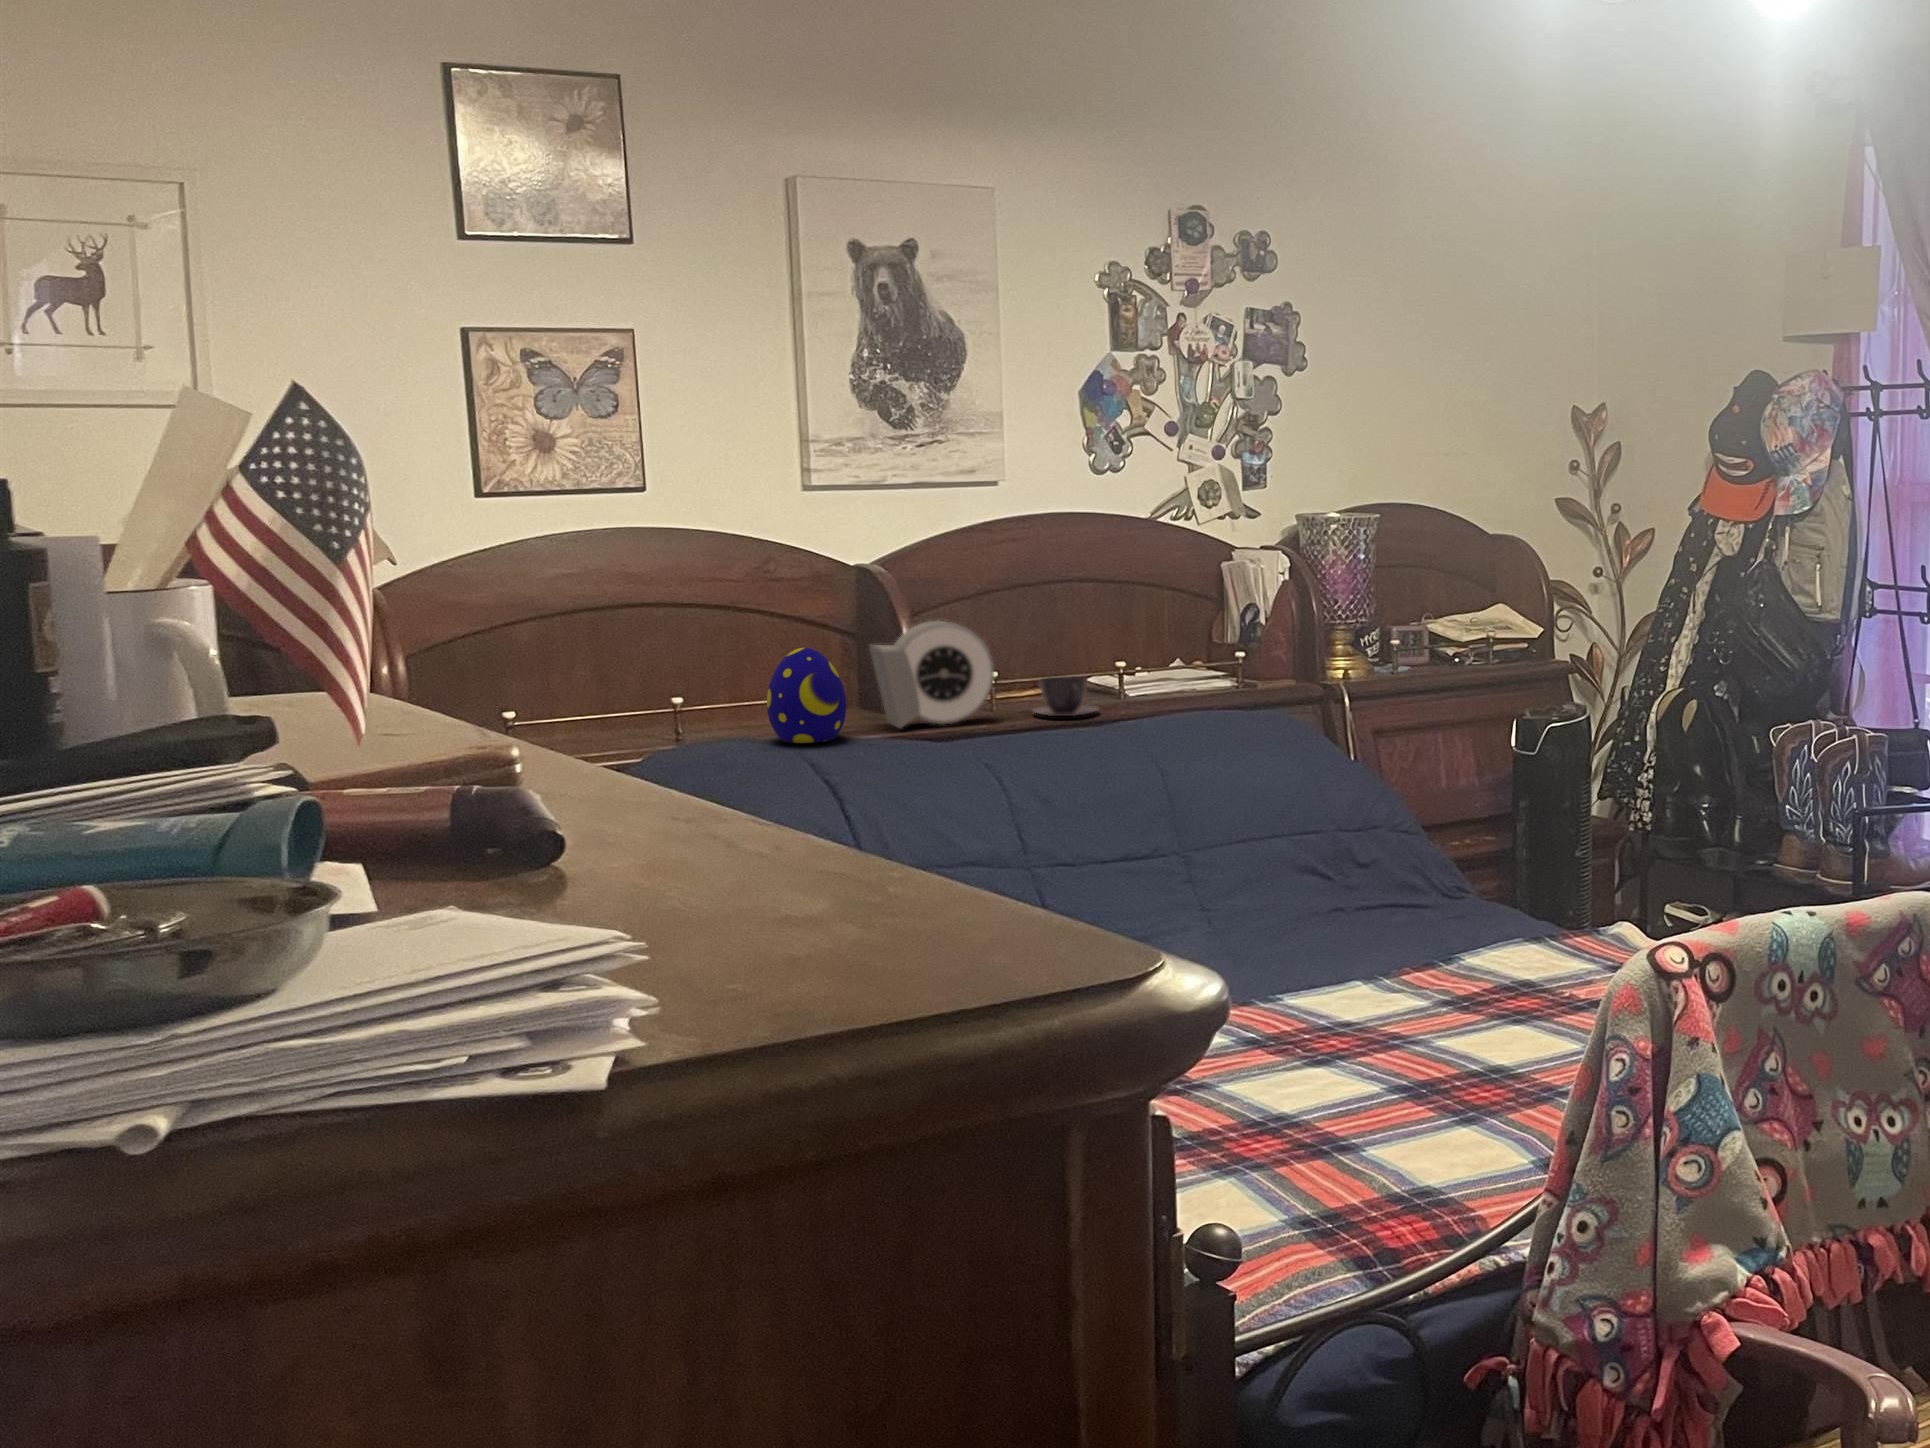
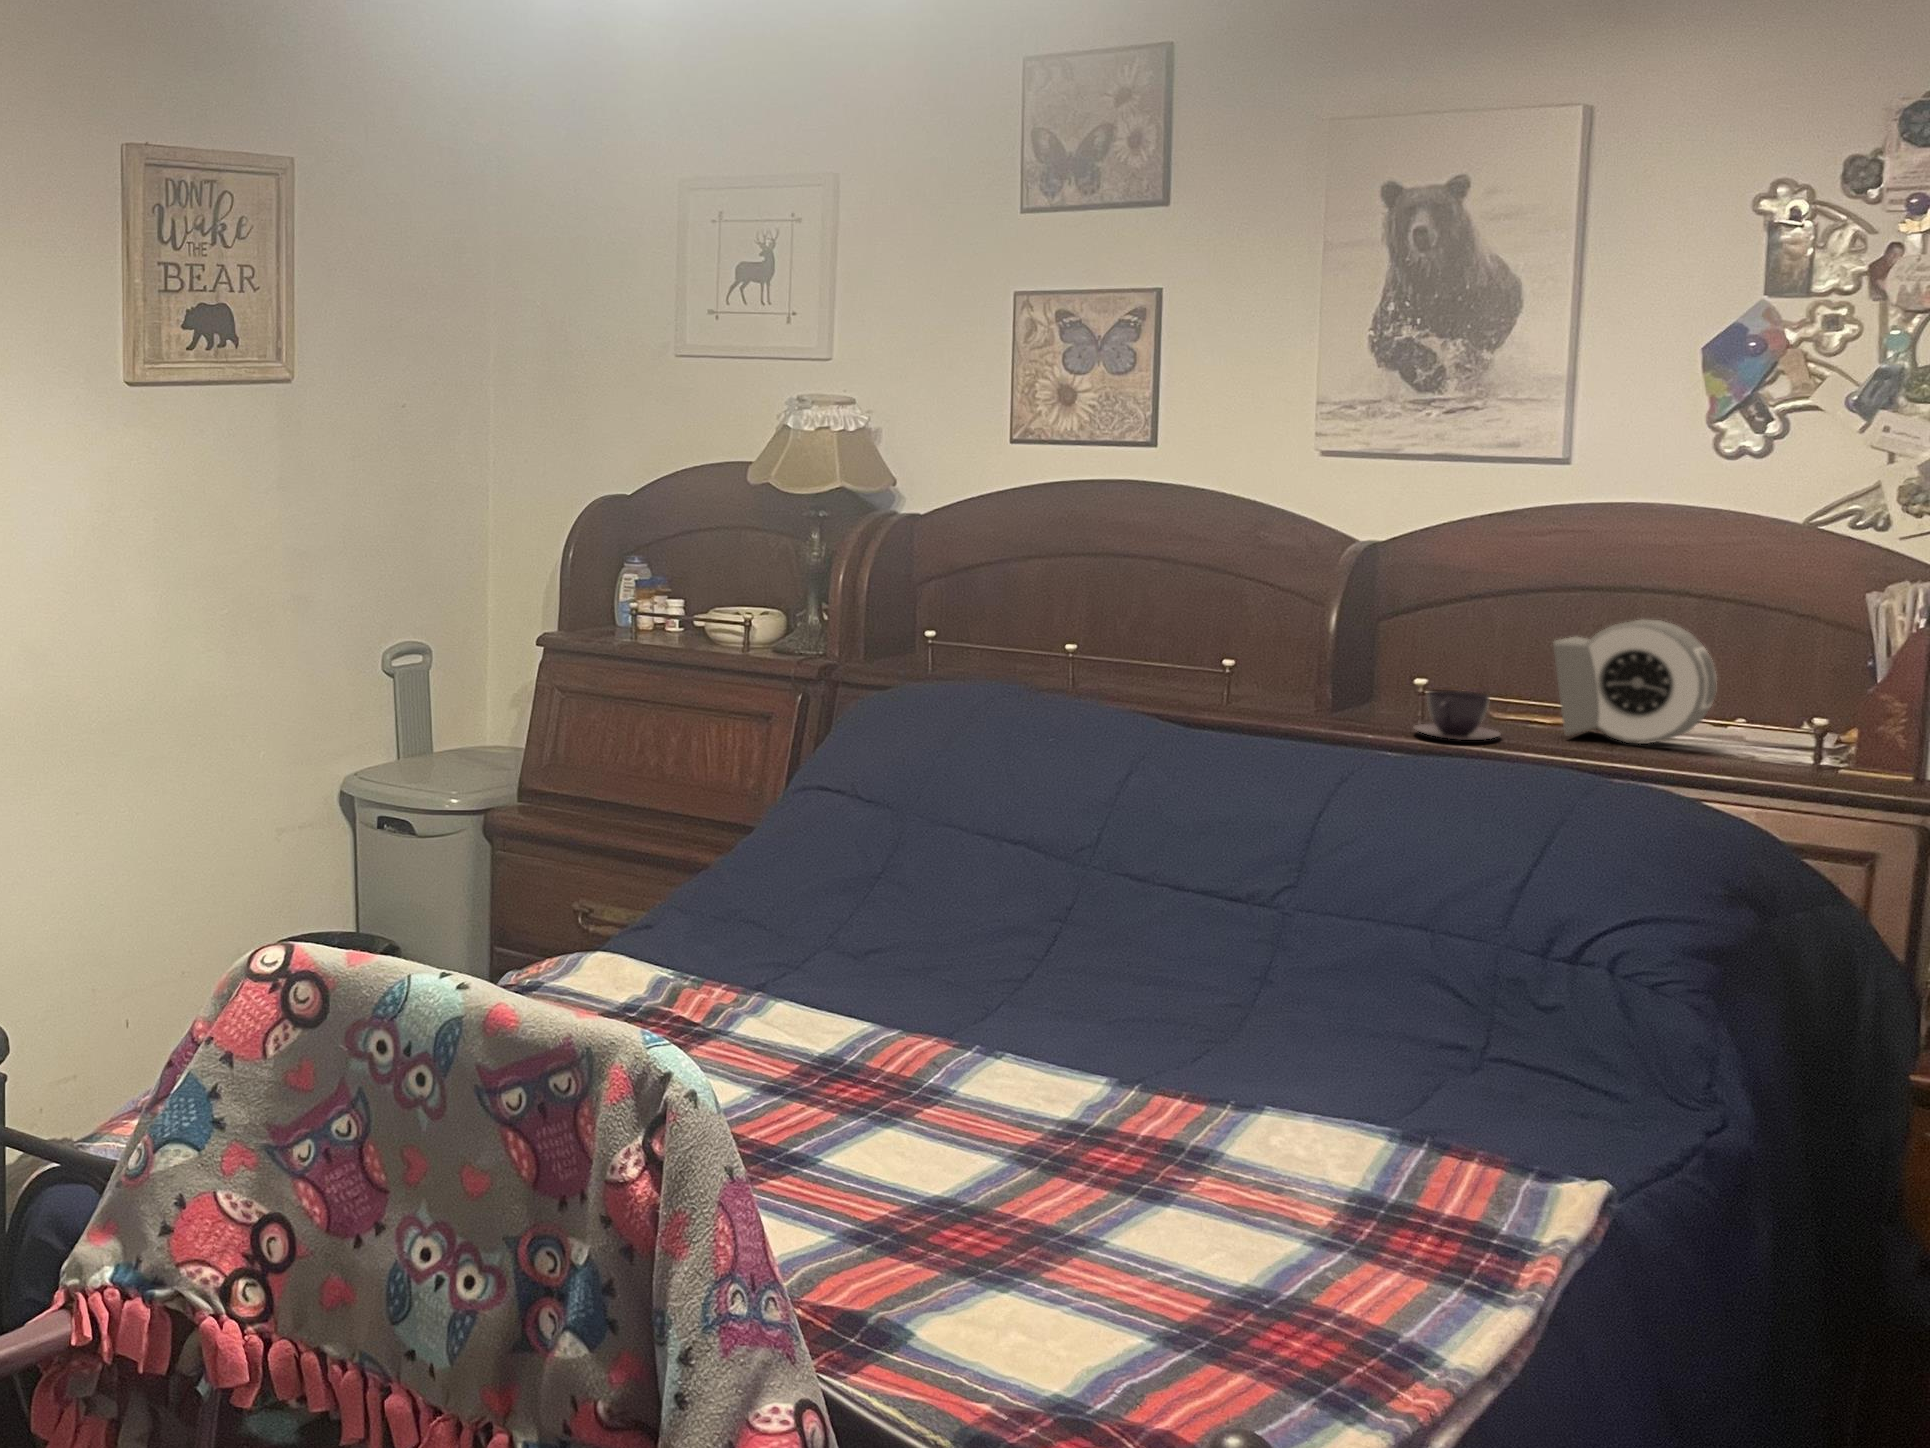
alarm clock: present [869,621,994,728] -> present [1553,620,1717,744]
decorative egg: present [767,648,846,743] -> none [1120,610,1202,708]

